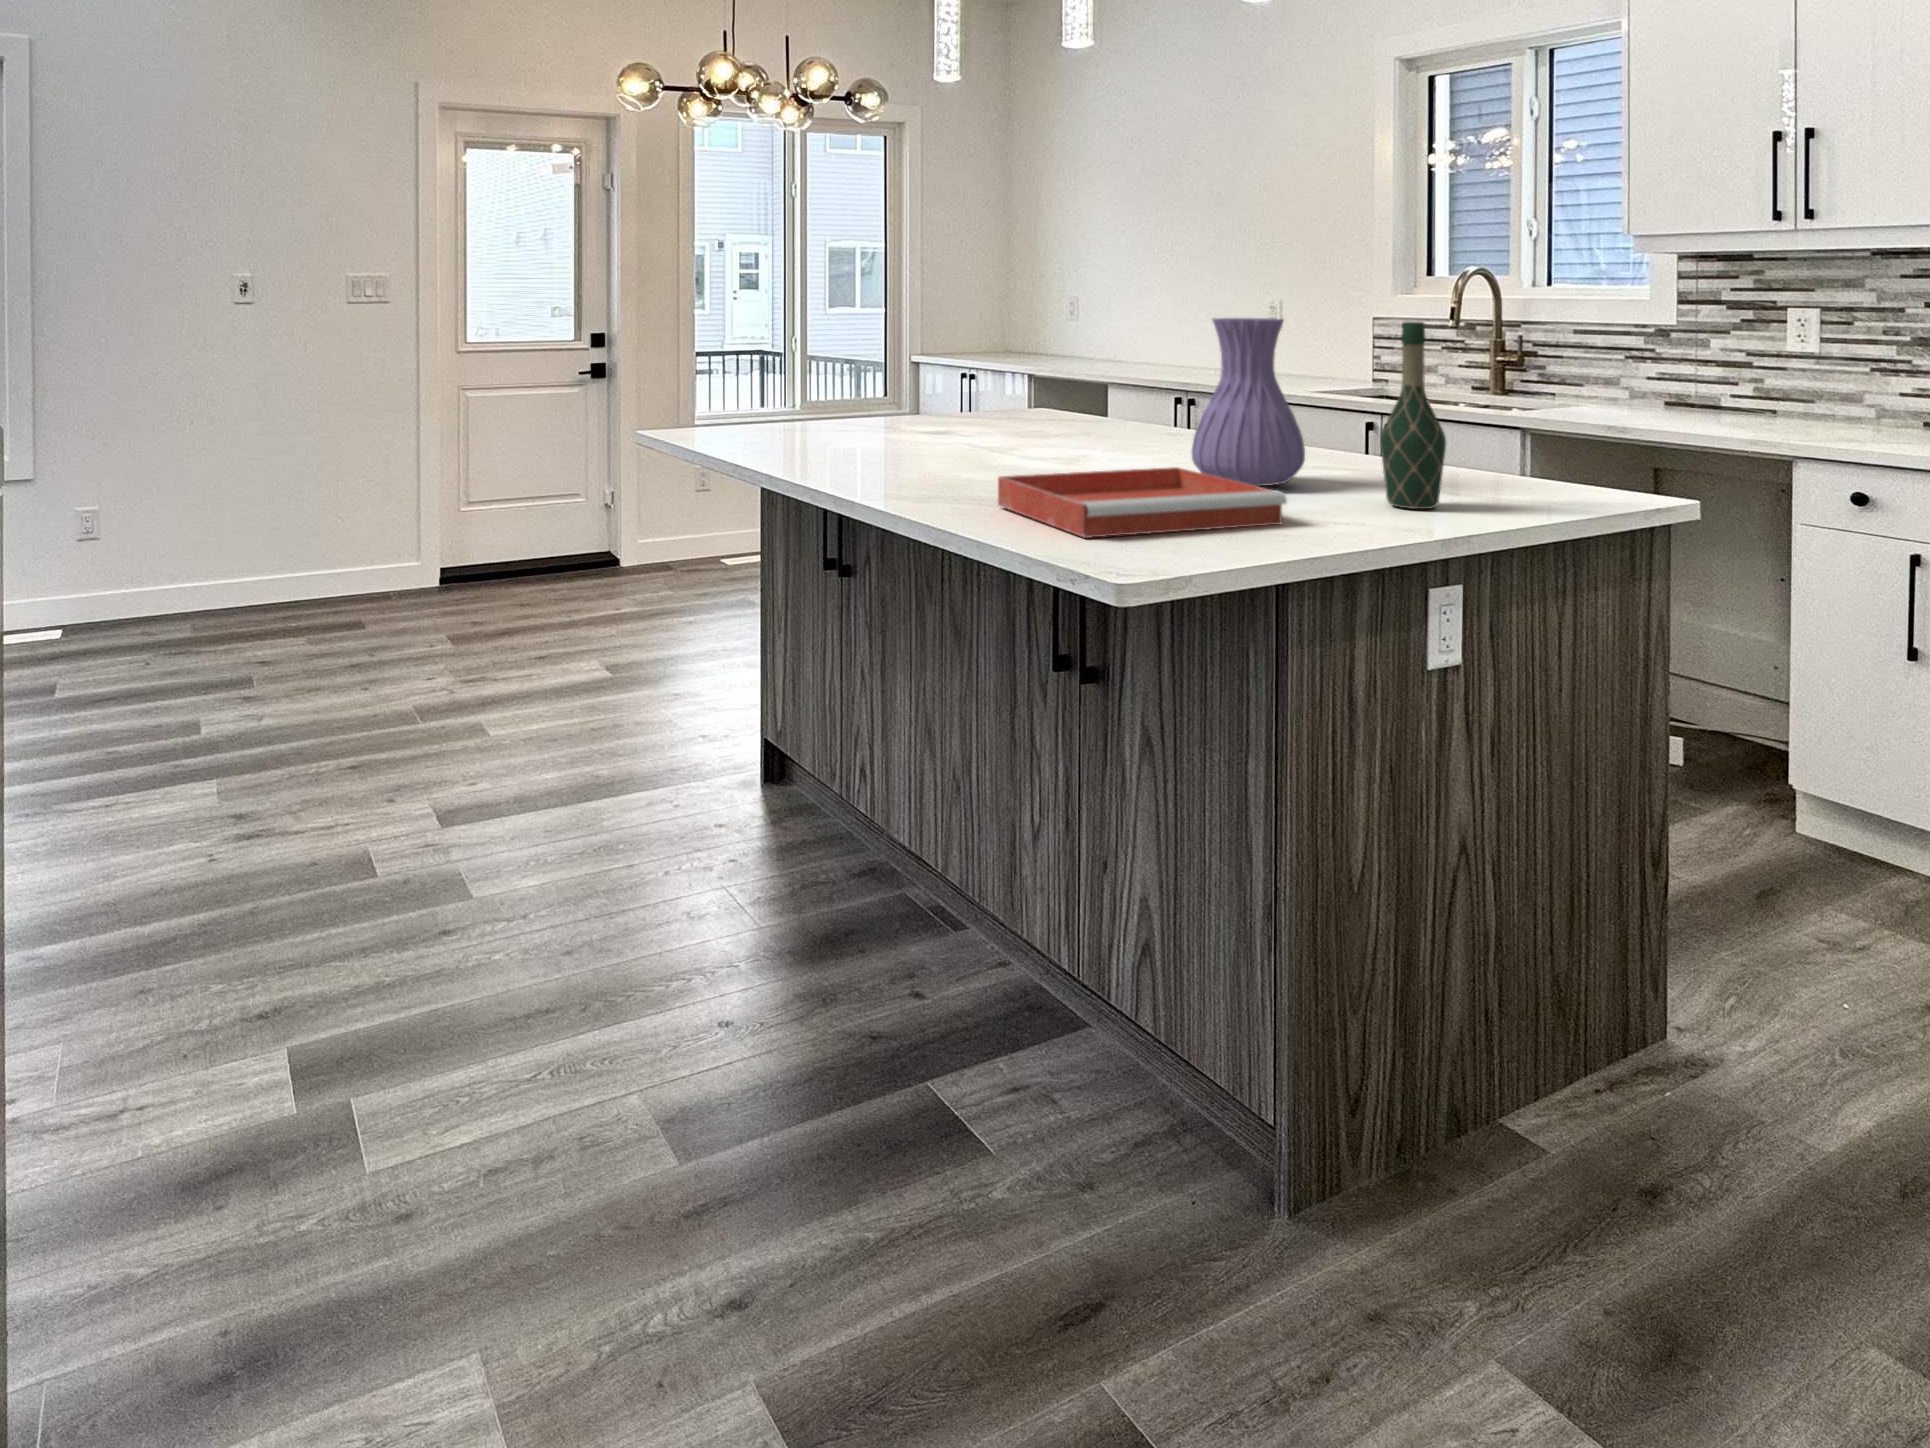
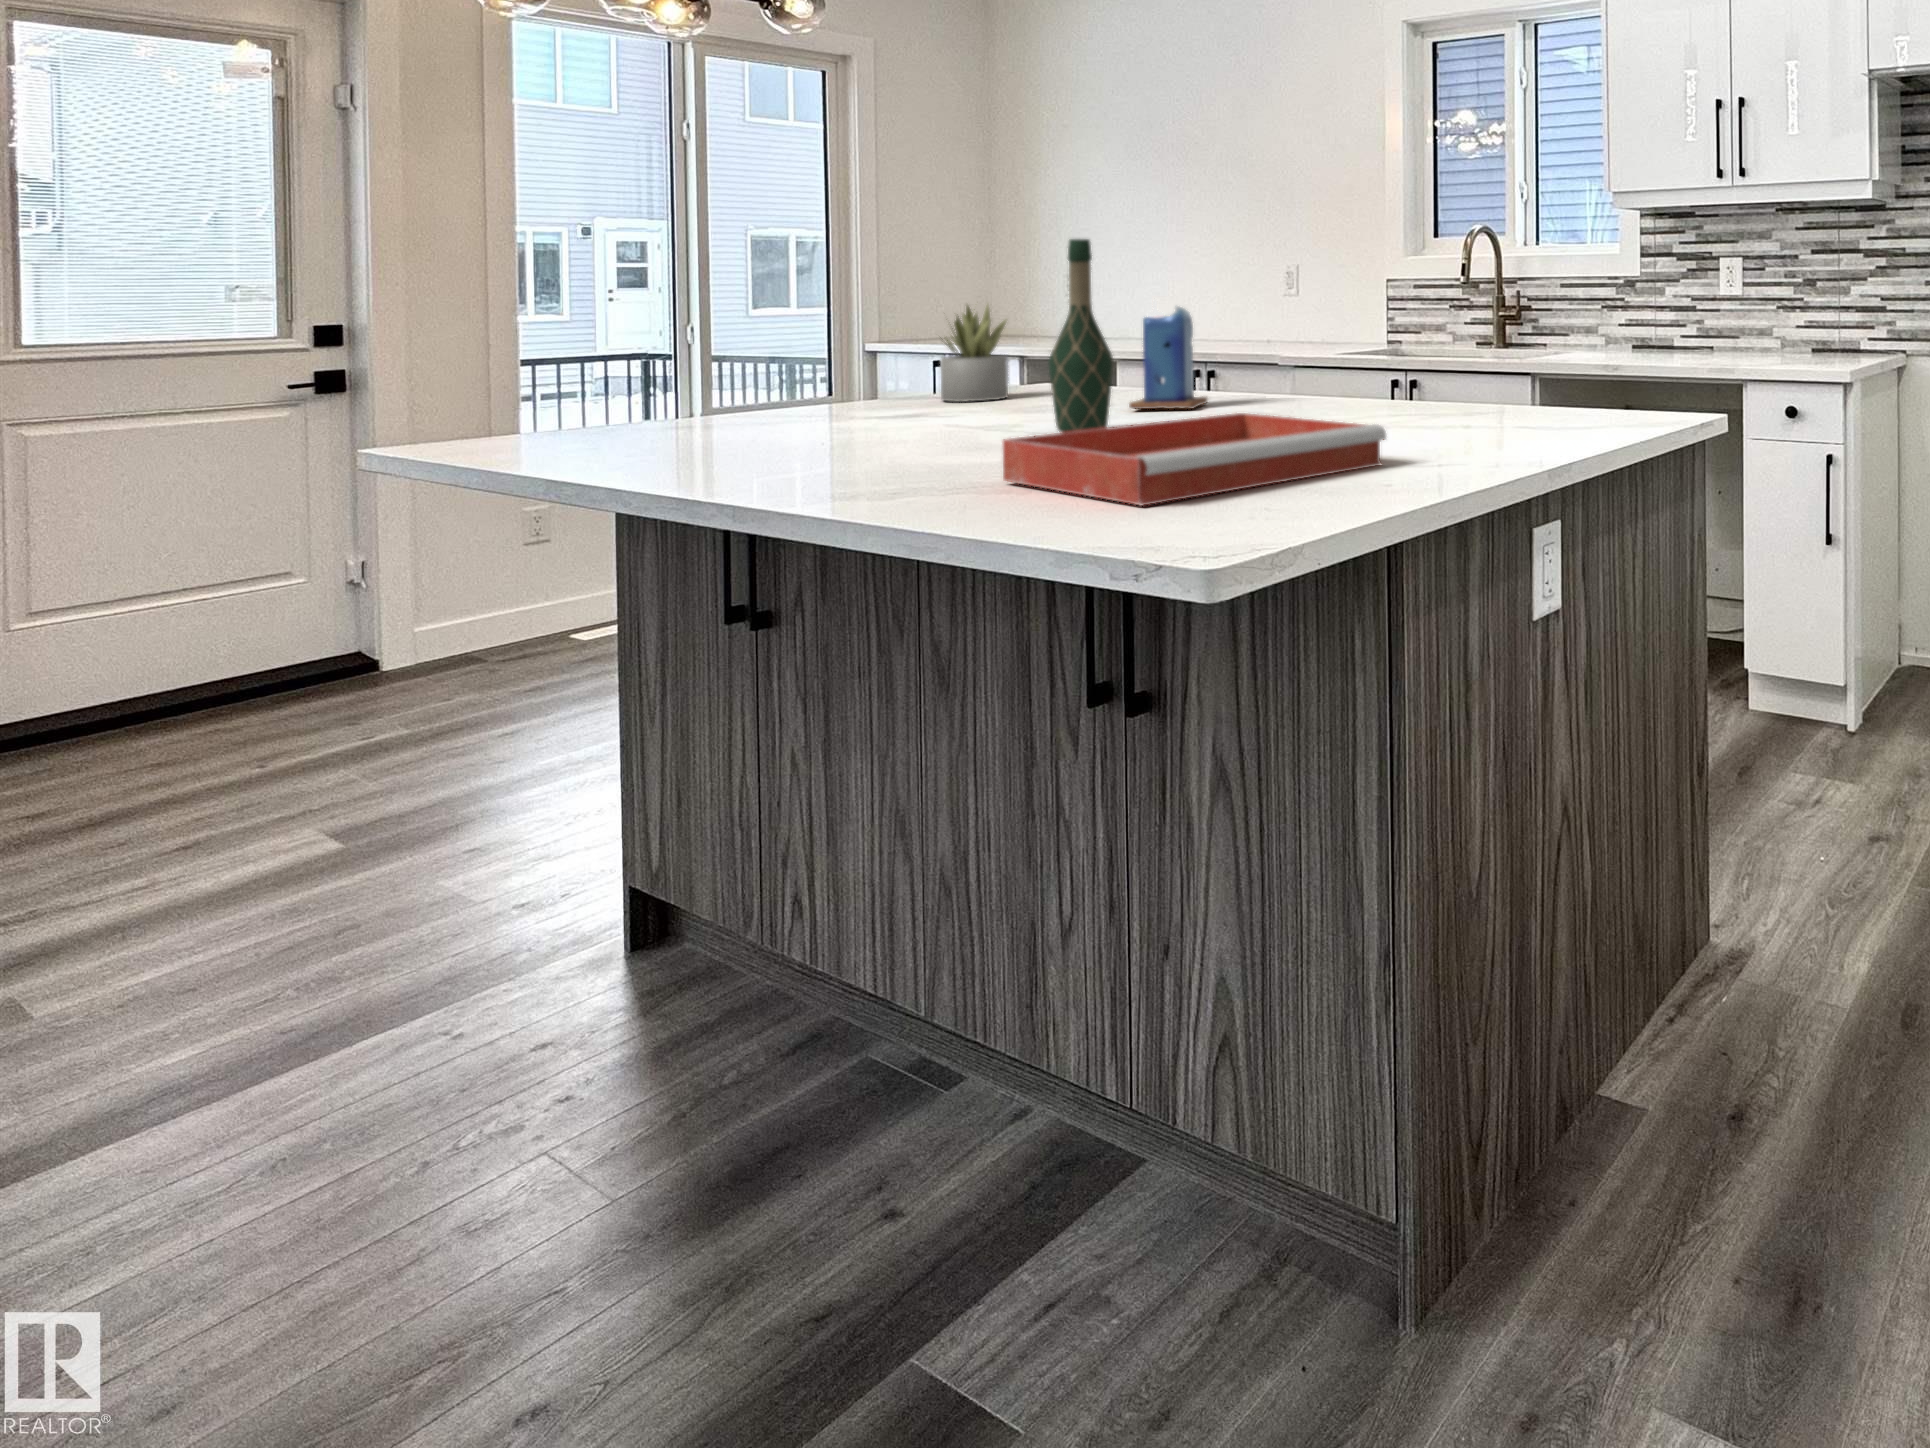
vase: present [1192,318,1305,486] -> none [1252,231,1381,433]
wine bottle: present [1380,322,1446,509] -> present [1049,239,1113,432]
succulent plant: none [963,348,1015,427] -> present [941,305,1008,402]
candle: none [1102,357,1169,451] -> present [1129,301,1208,409]

